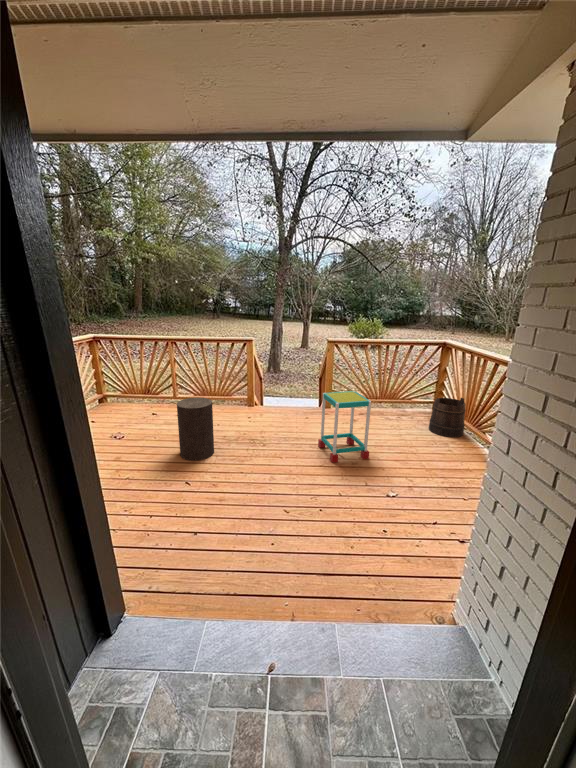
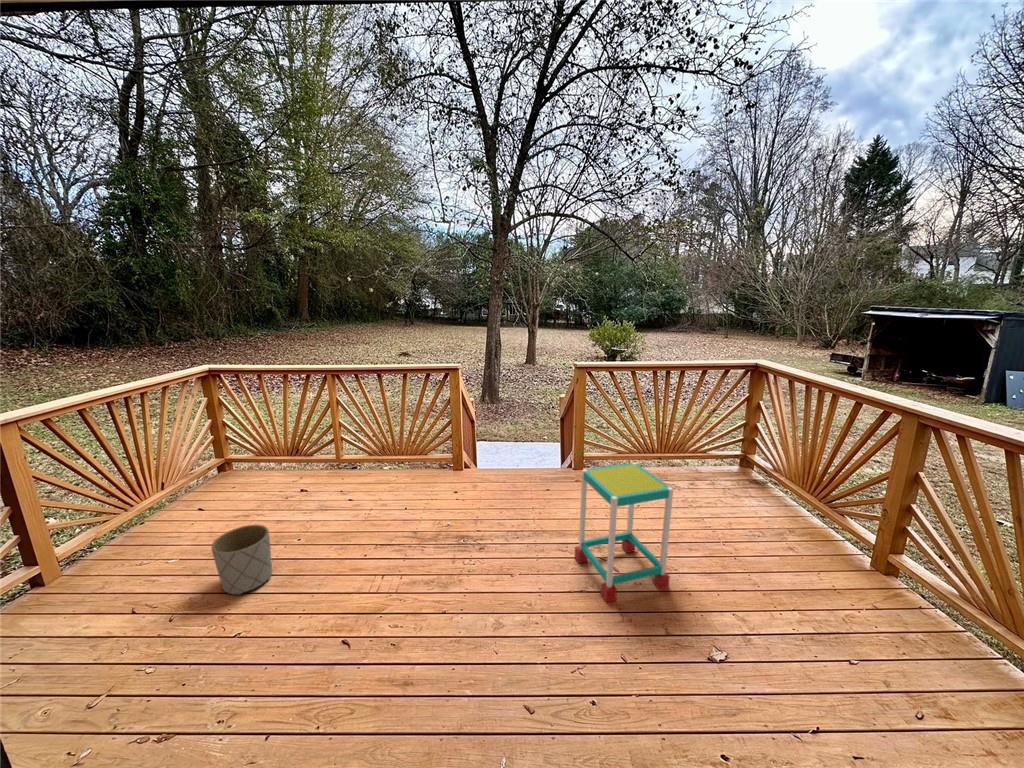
stool: present [177,398,214,461] -> none [320,485,393,608]
bucket: present [429,398,466,437] -> none [746,457,812,527]
planter: none [116,419,146,454] -> present [211,525,272,595]

